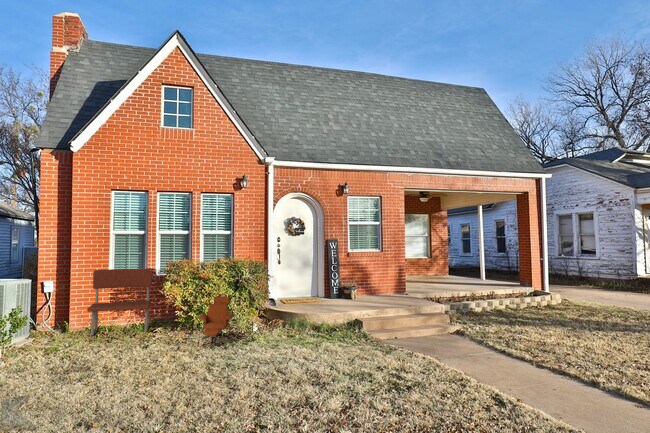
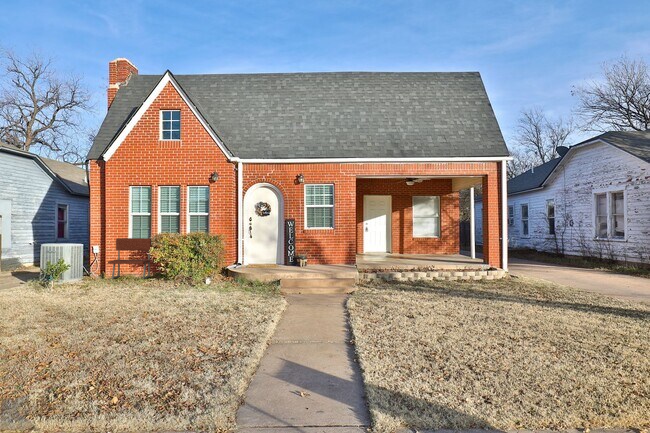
lounge chair: present [199,296,234,348] -> none [159,257,187,289]

